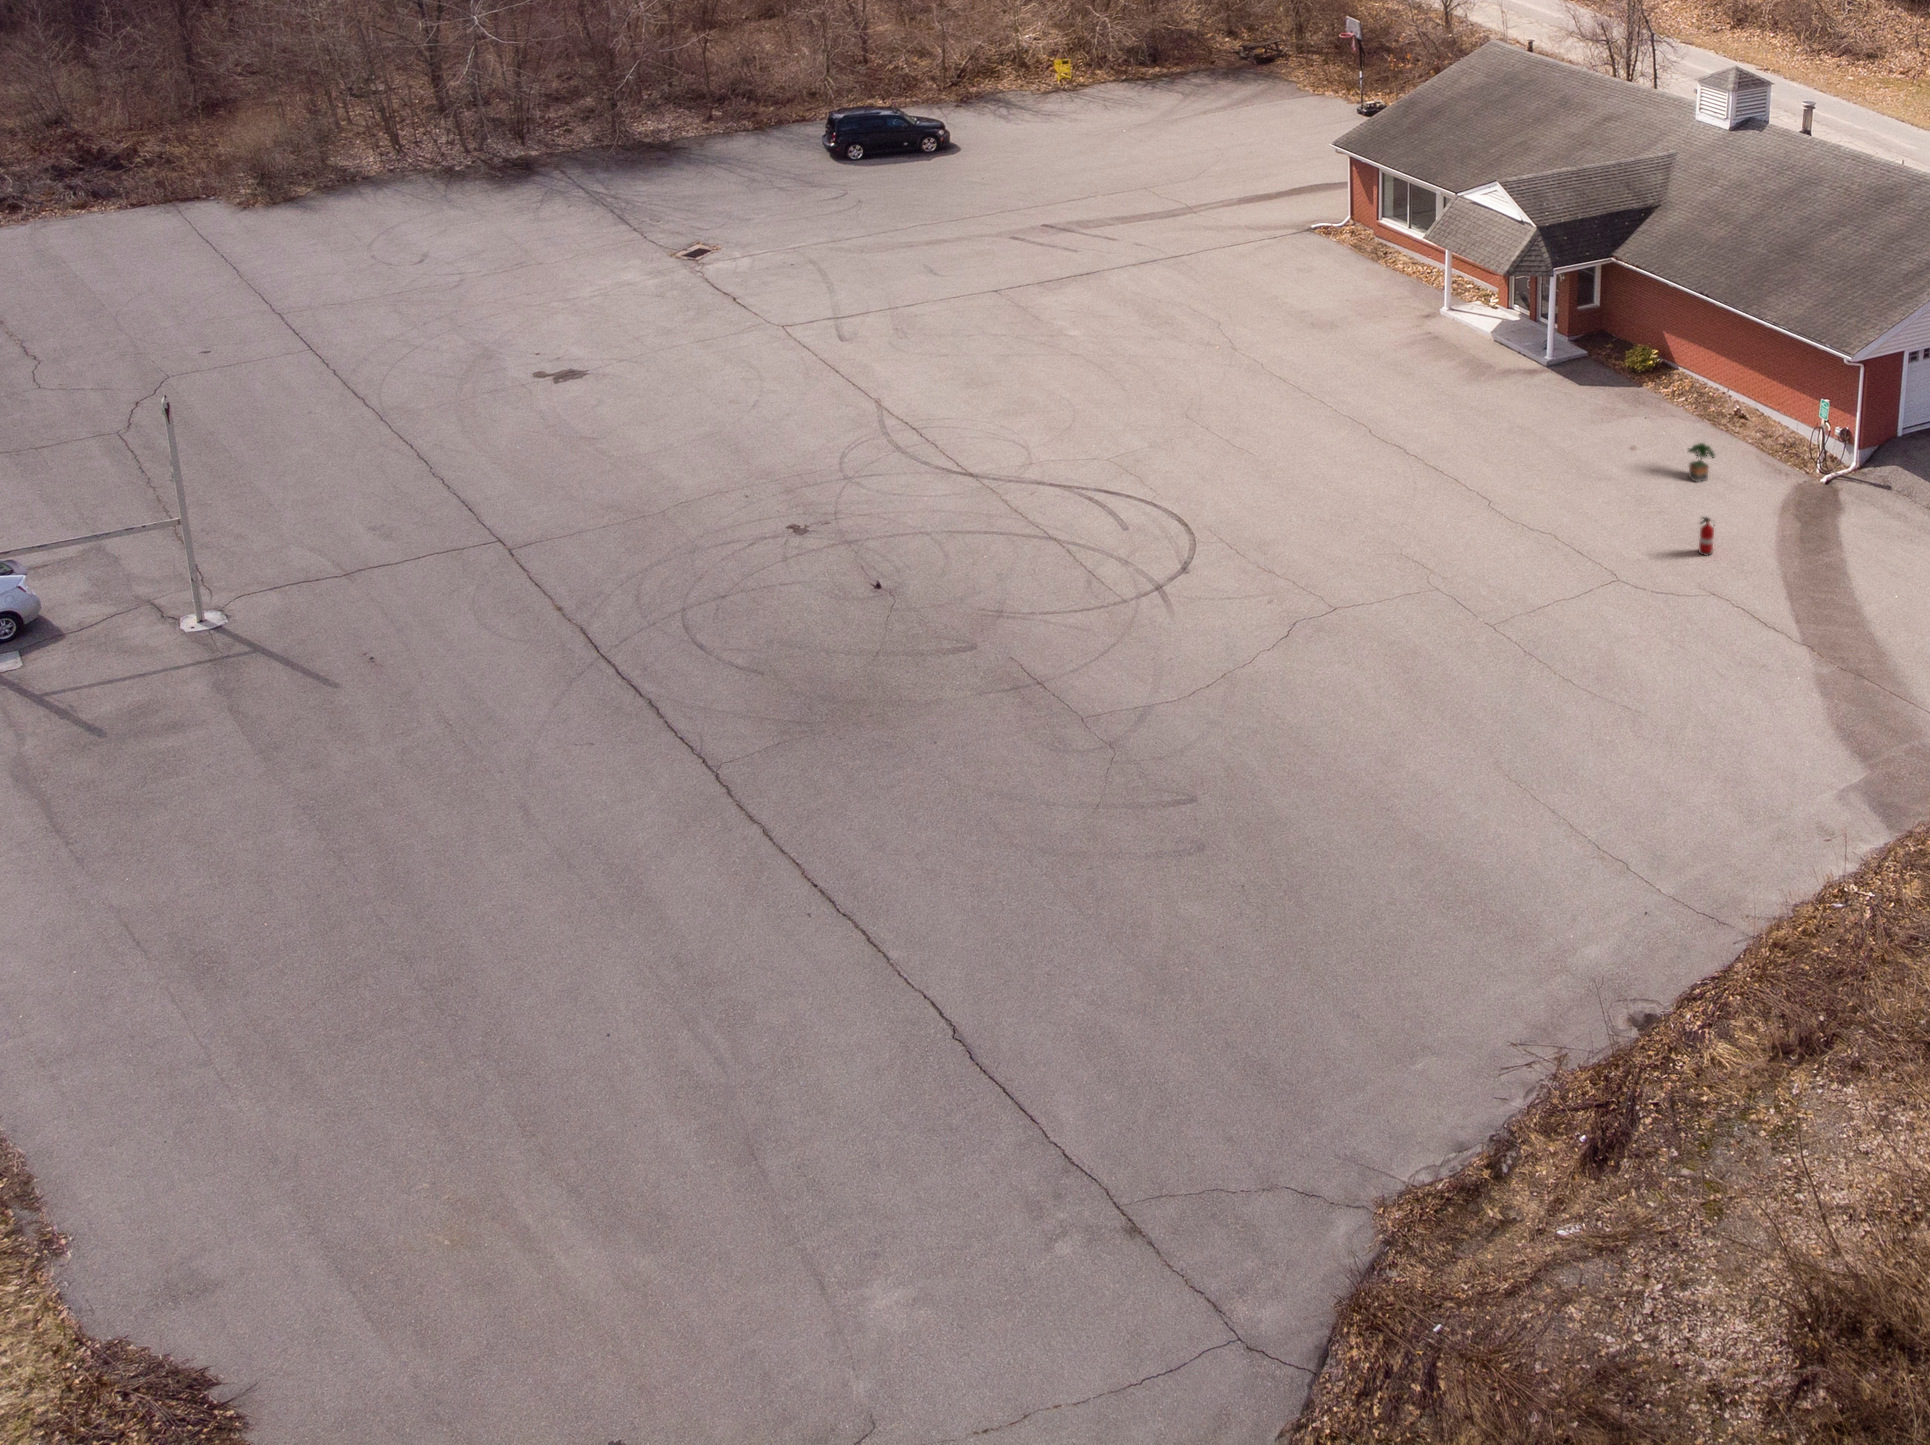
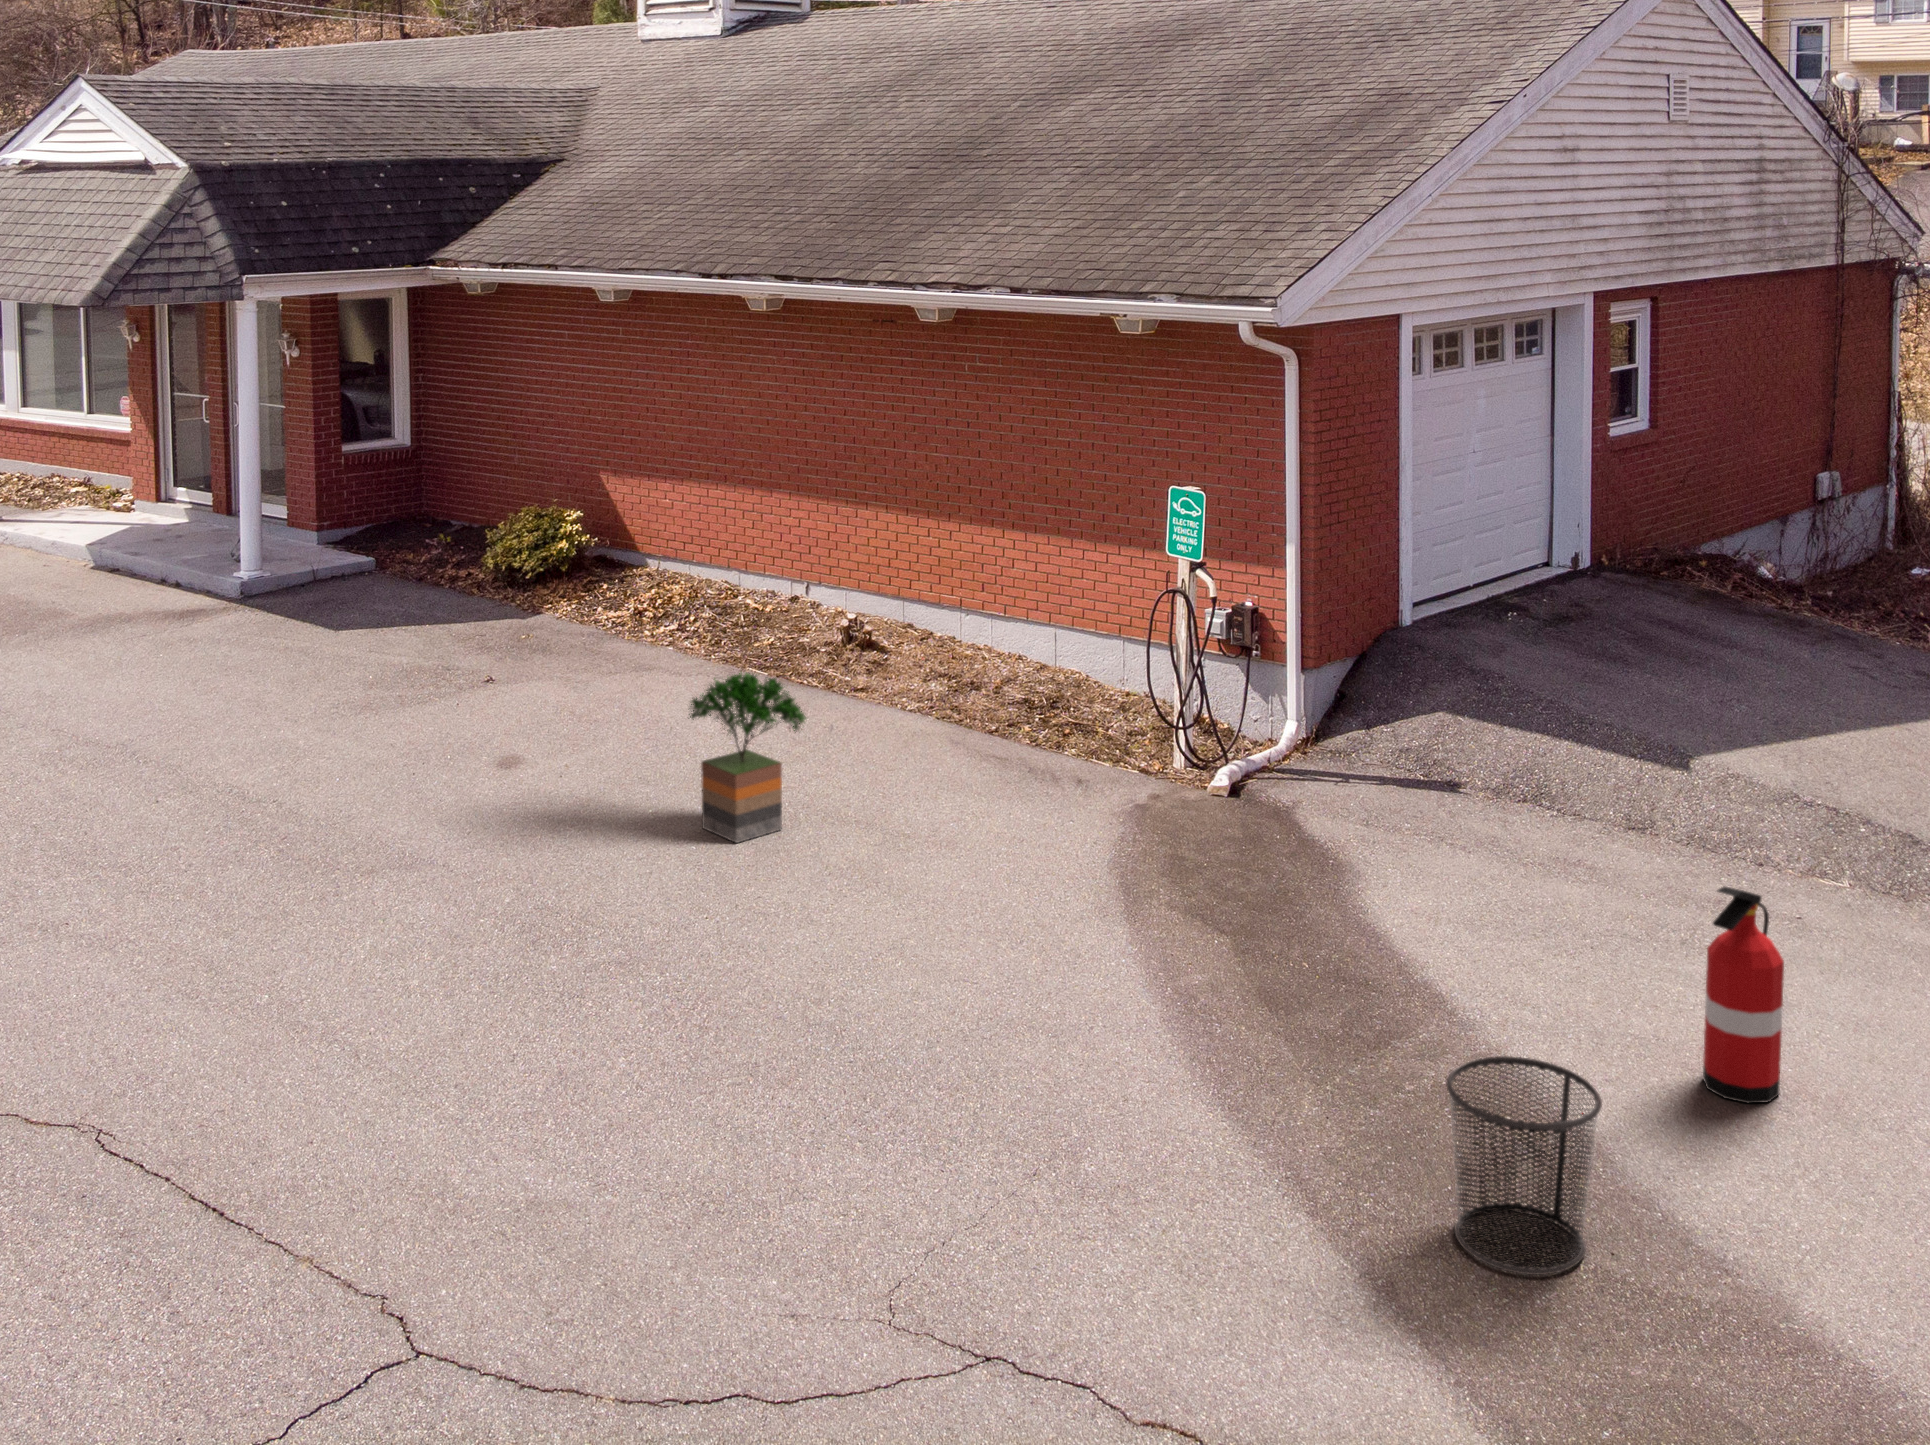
fire extinguisher: present [1699,517,1715,556] -> present [1703,887,1784,1103]
waste bin: none [1811,551,1838,586] -> present [1446,1056,1602,1275]

